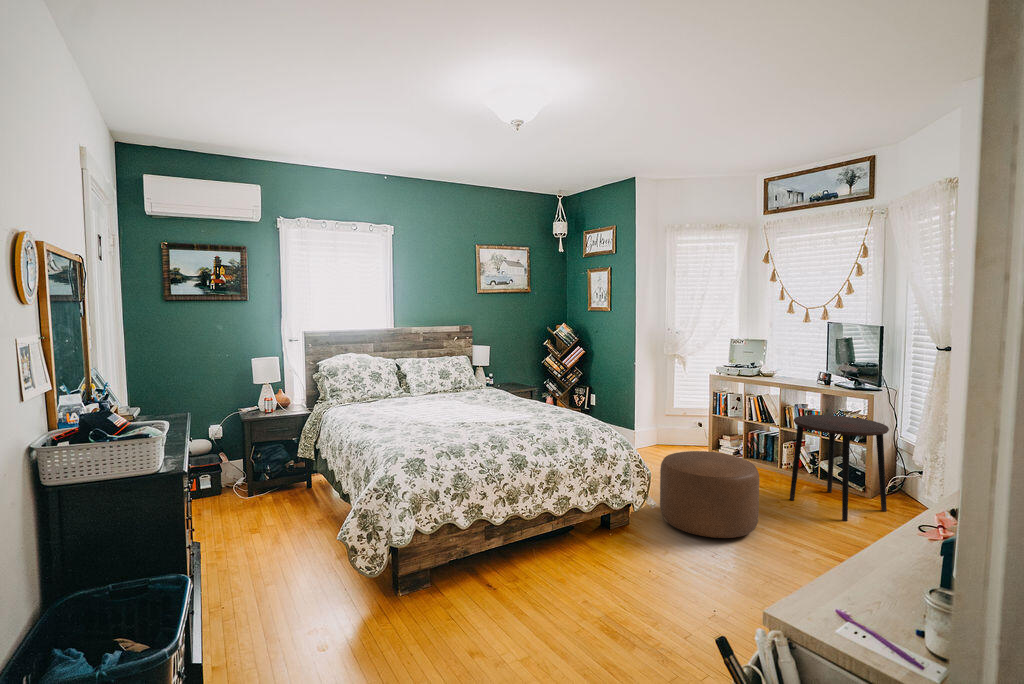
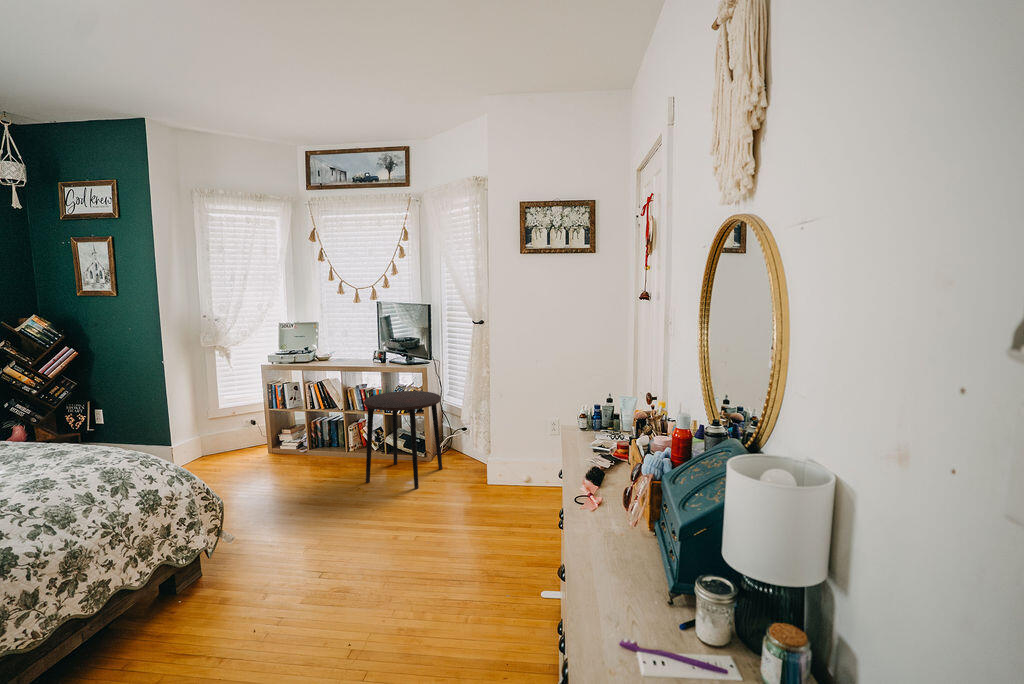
ottoman: present [660,451,759,538] -> none [233,455,349,558]

